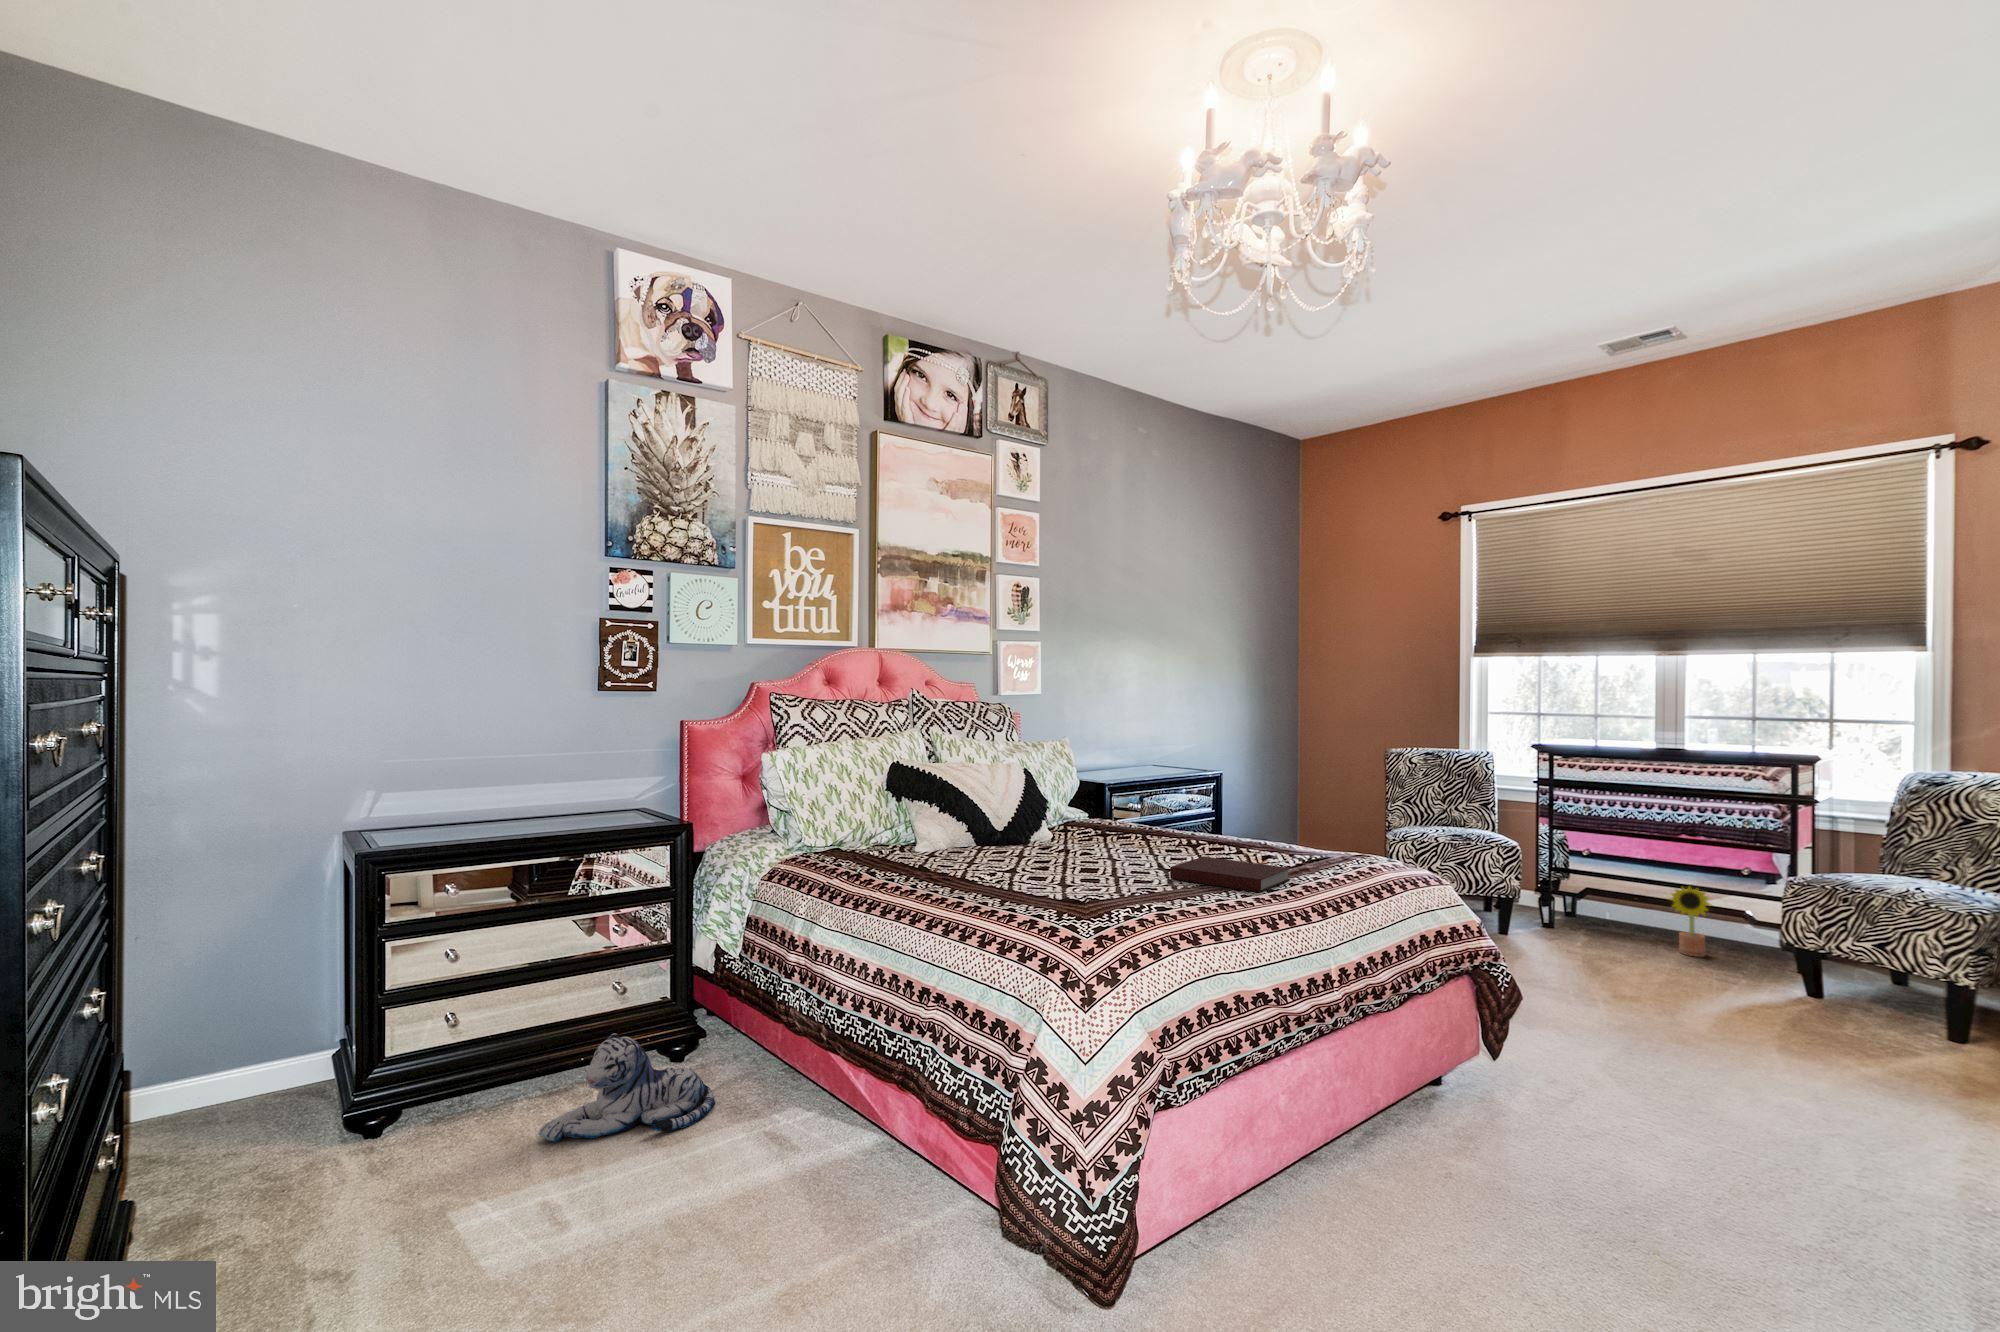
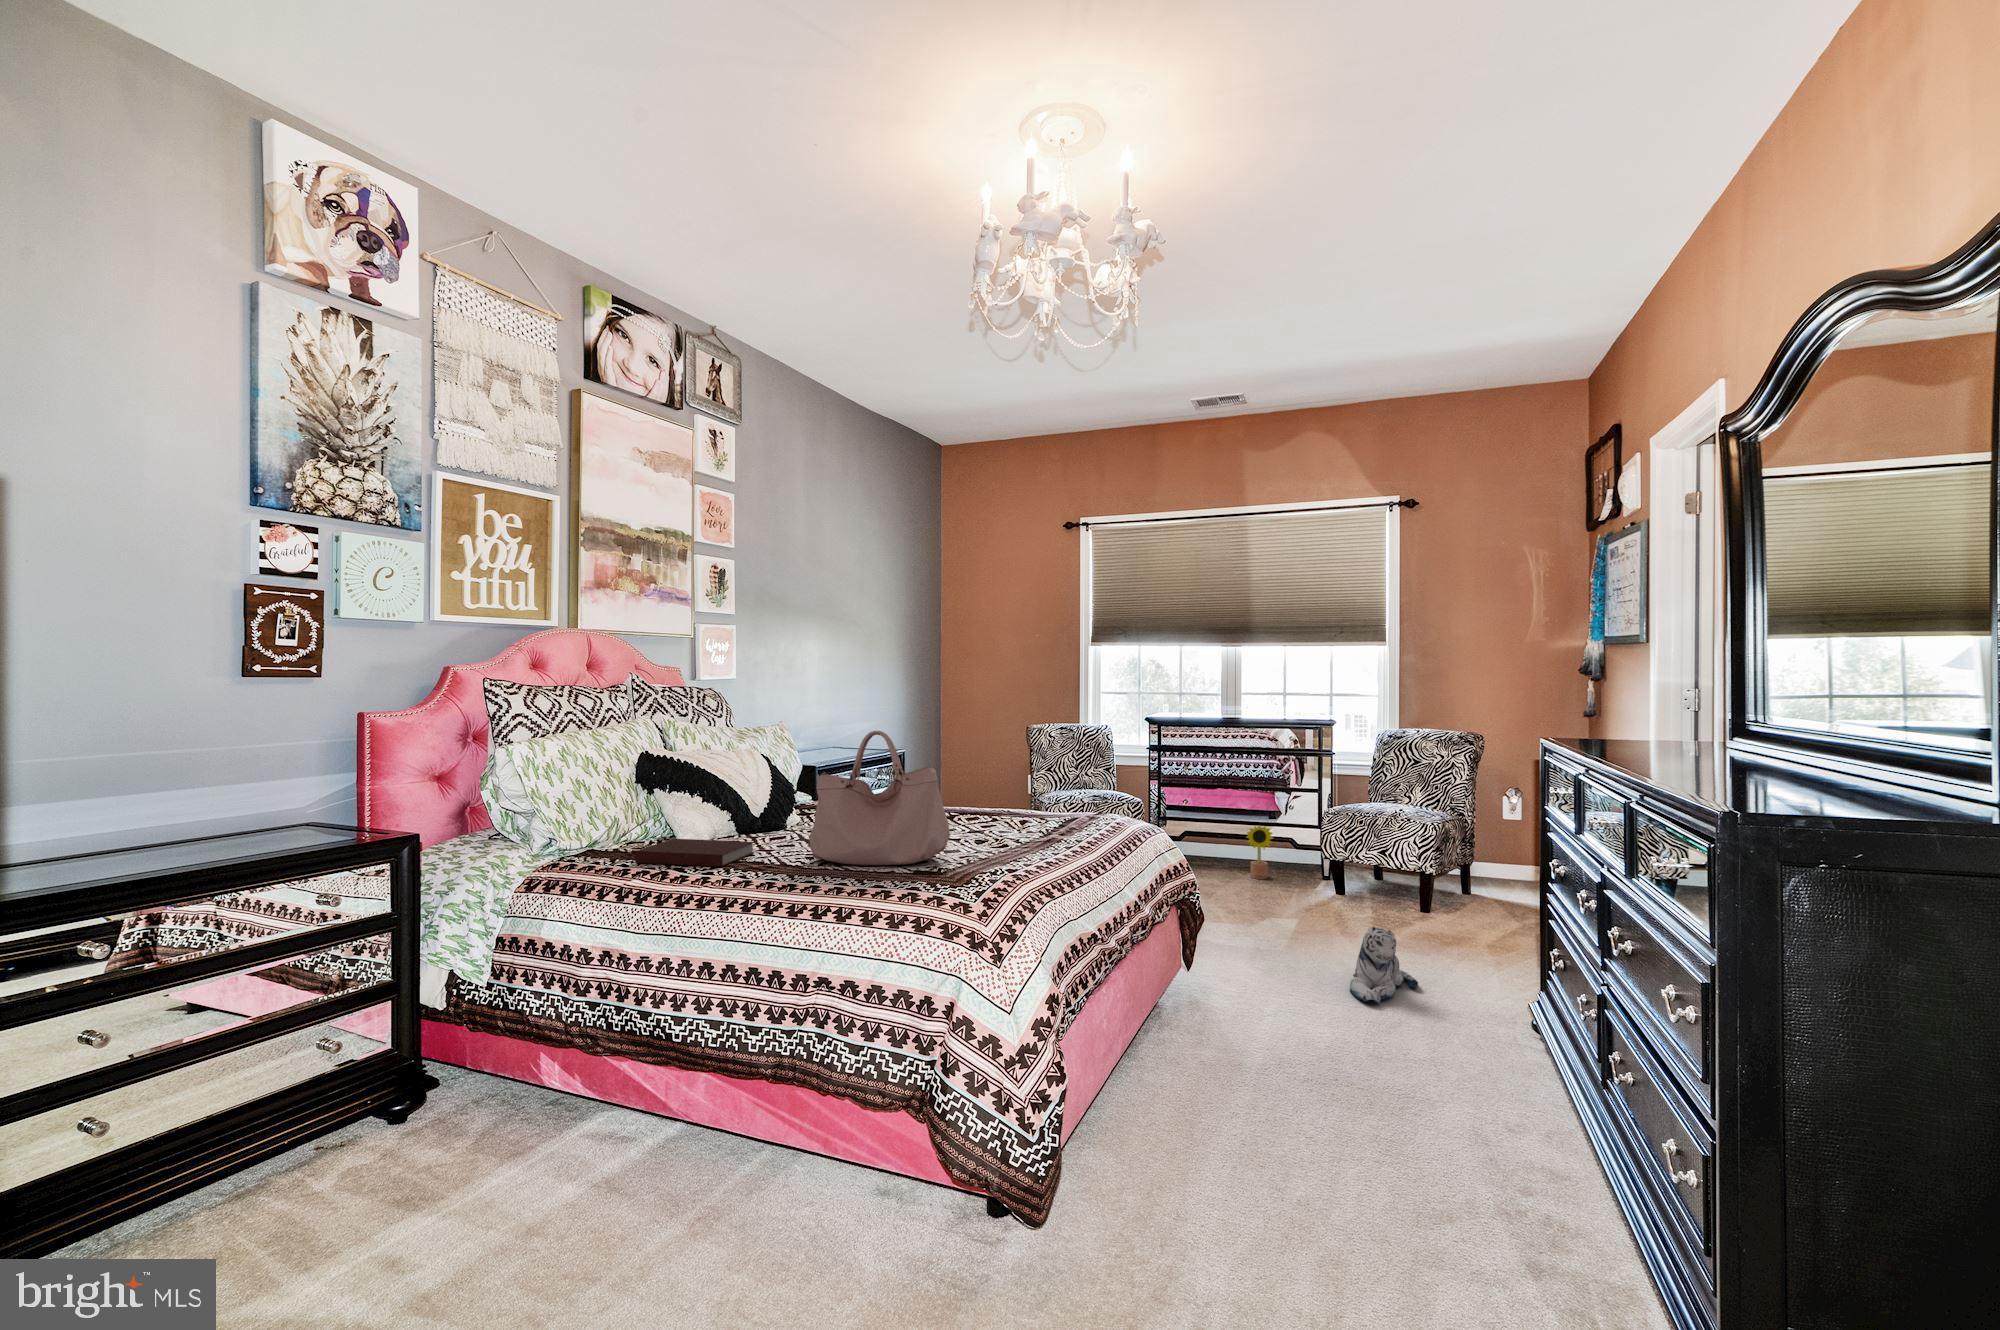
handbag: none [989,747,1120,888] -> present [809,731,950,865]
notebook: present [1170,857,1290,892] -> present [635,839,754,867]
plush toy: present [539,1033,715,1142] -> present [1350,927,1418,1003]

